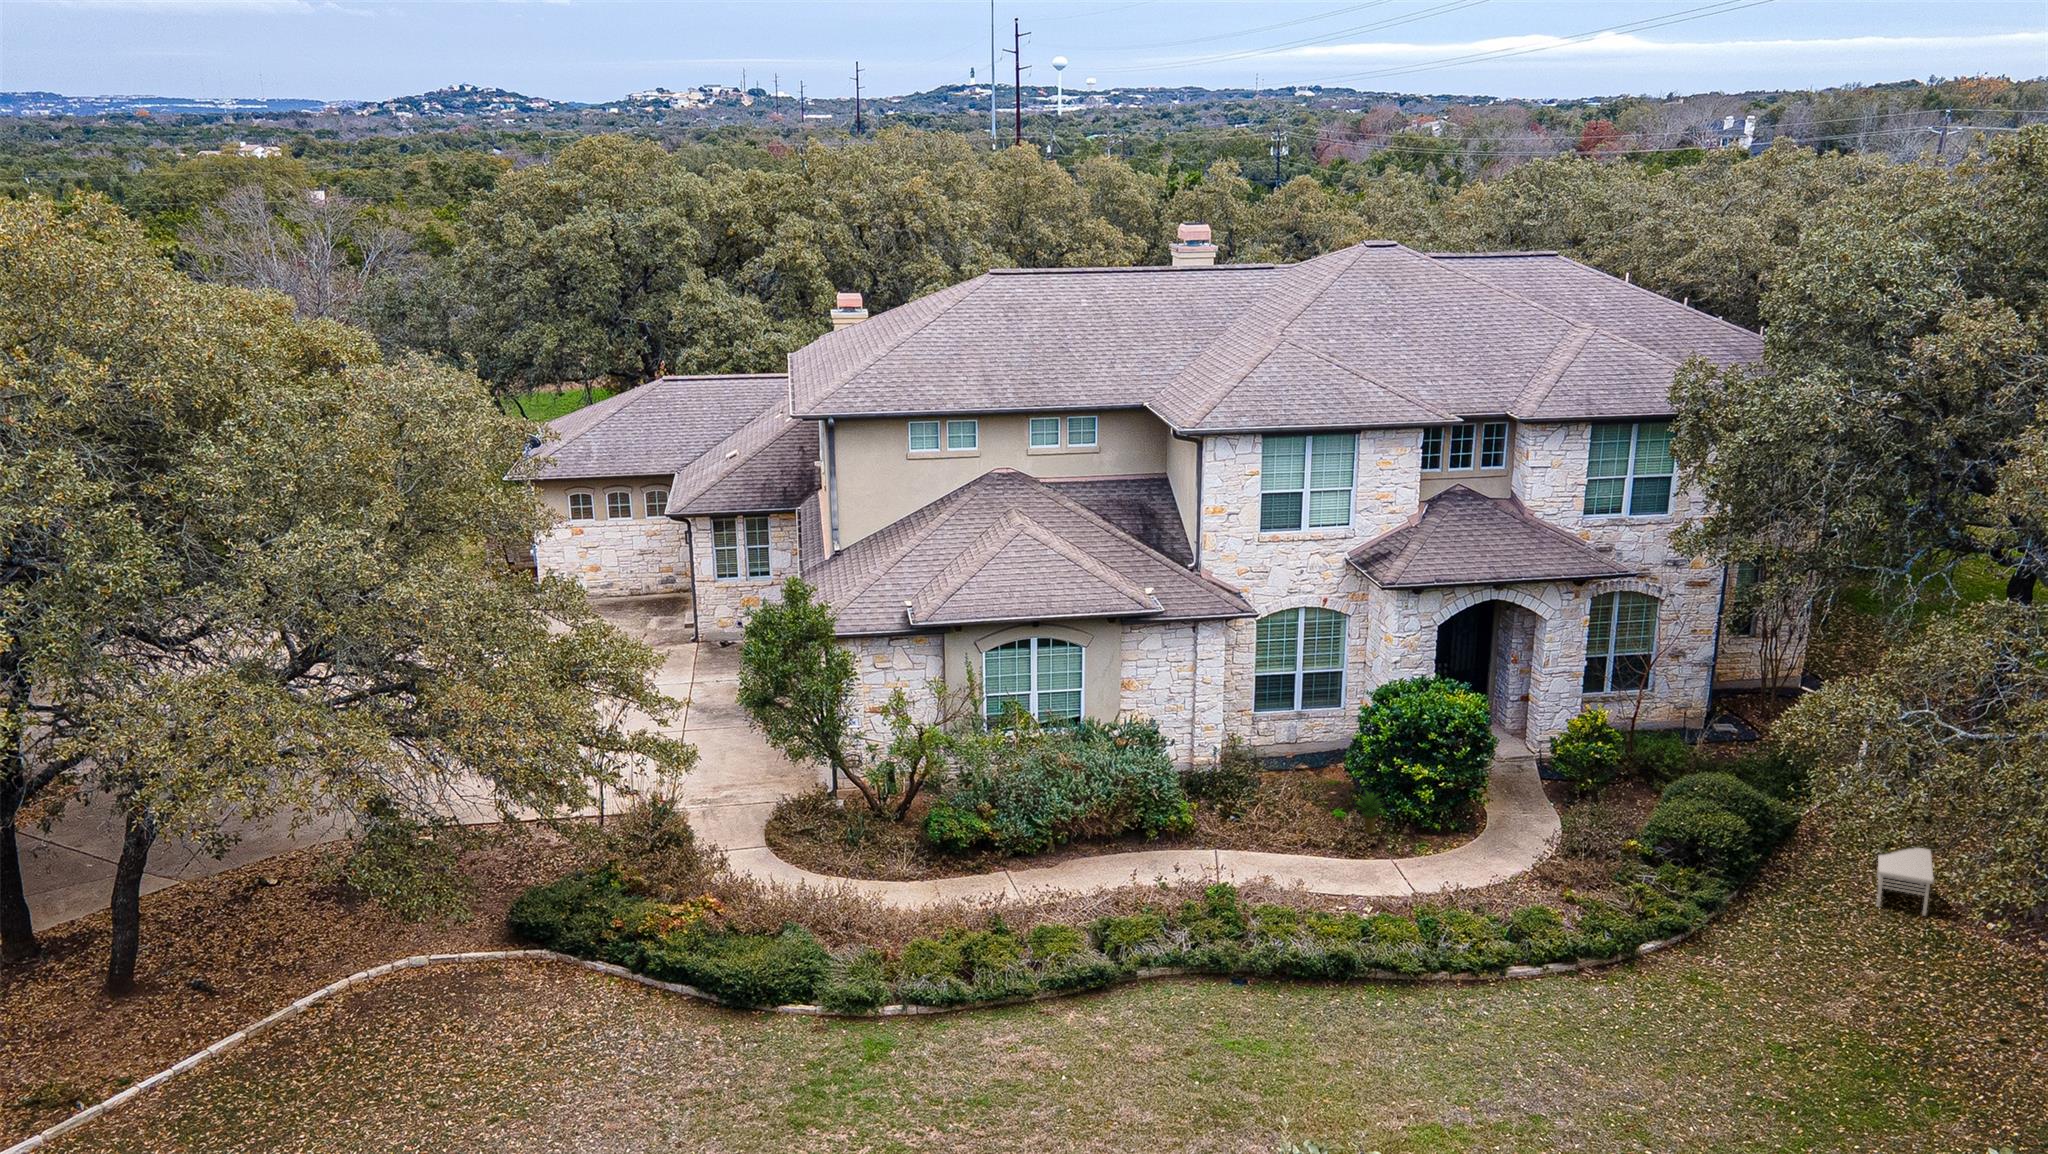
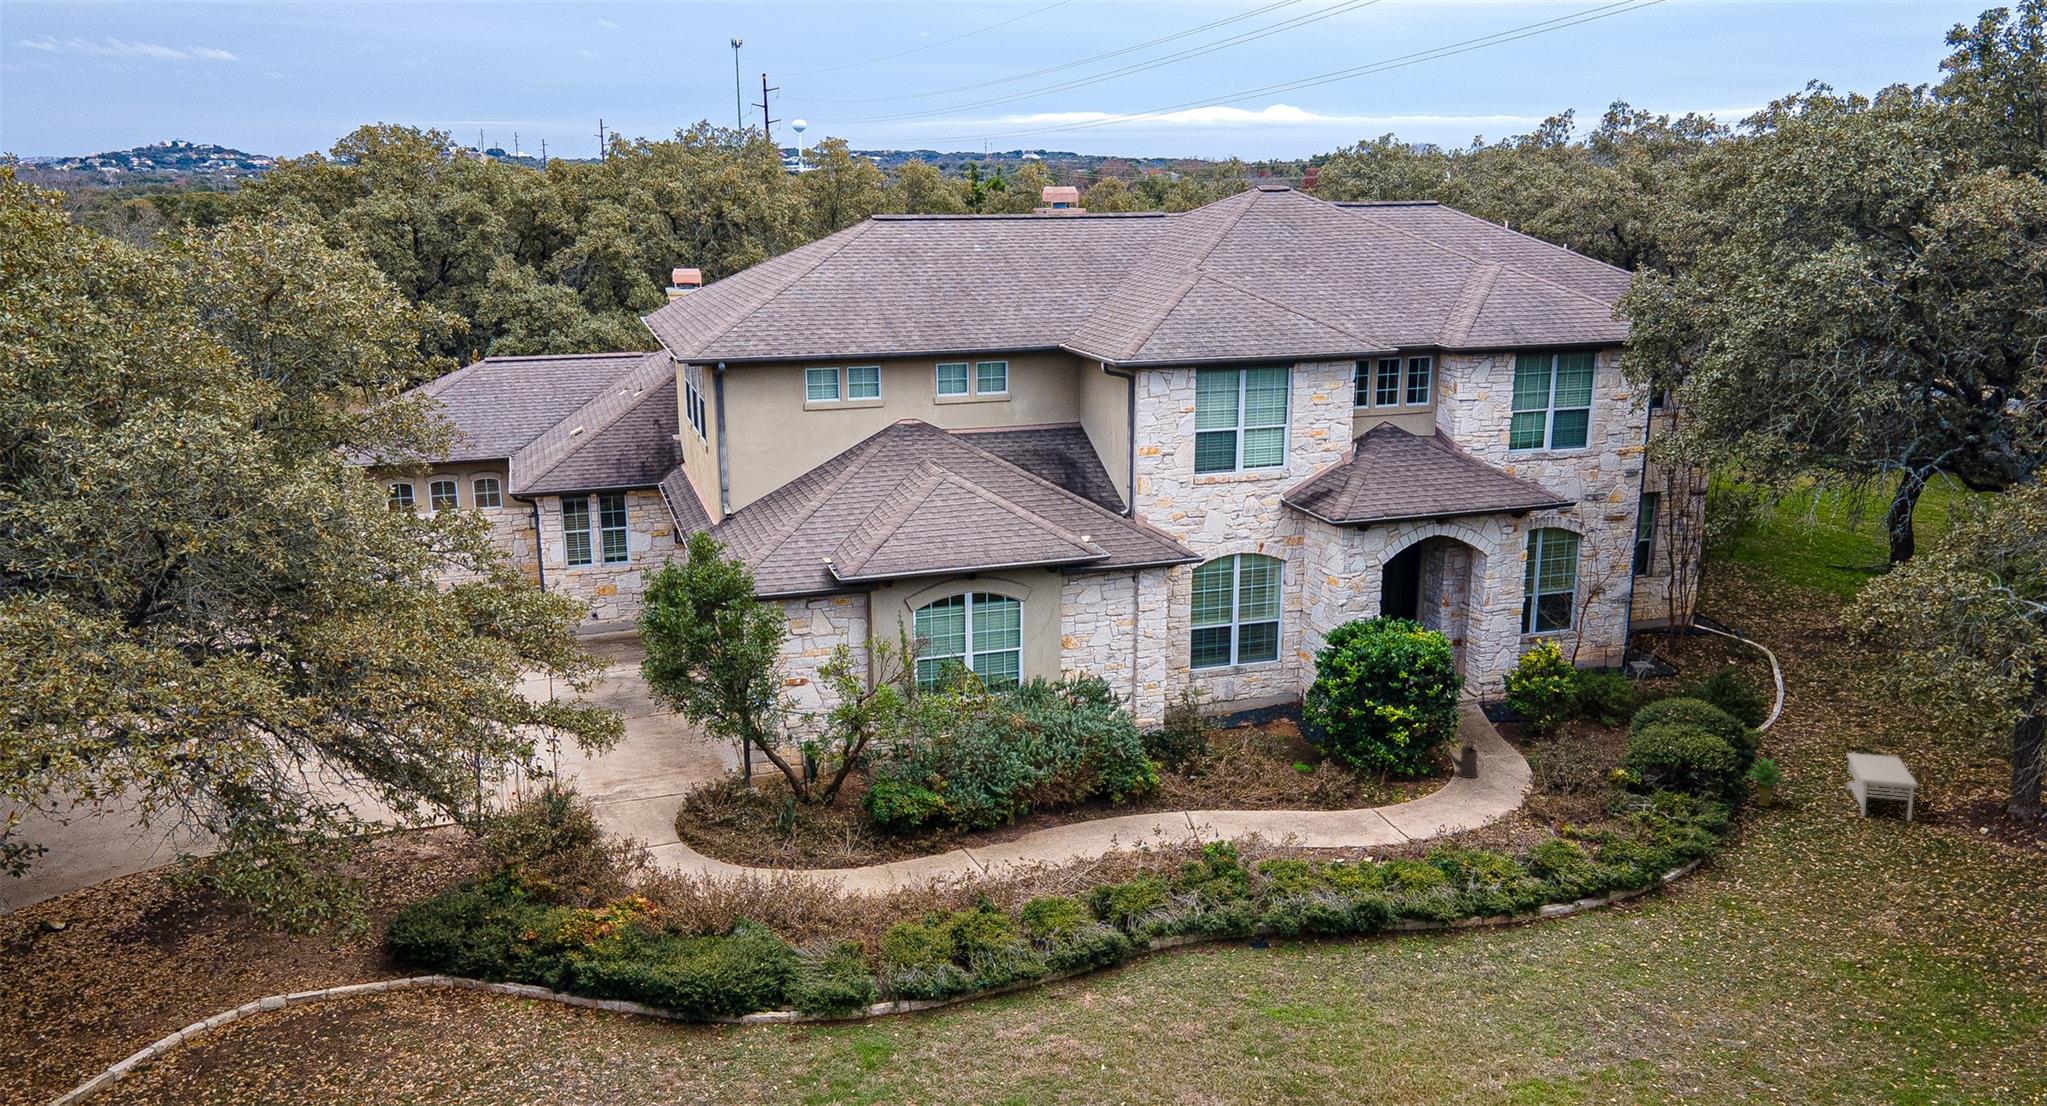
potted plant: present [1356,791,1384,834] -> present [1749,758,1782,806]
watering can: none [1474,799,1512,836] -> present [1441,740,1484,778]

